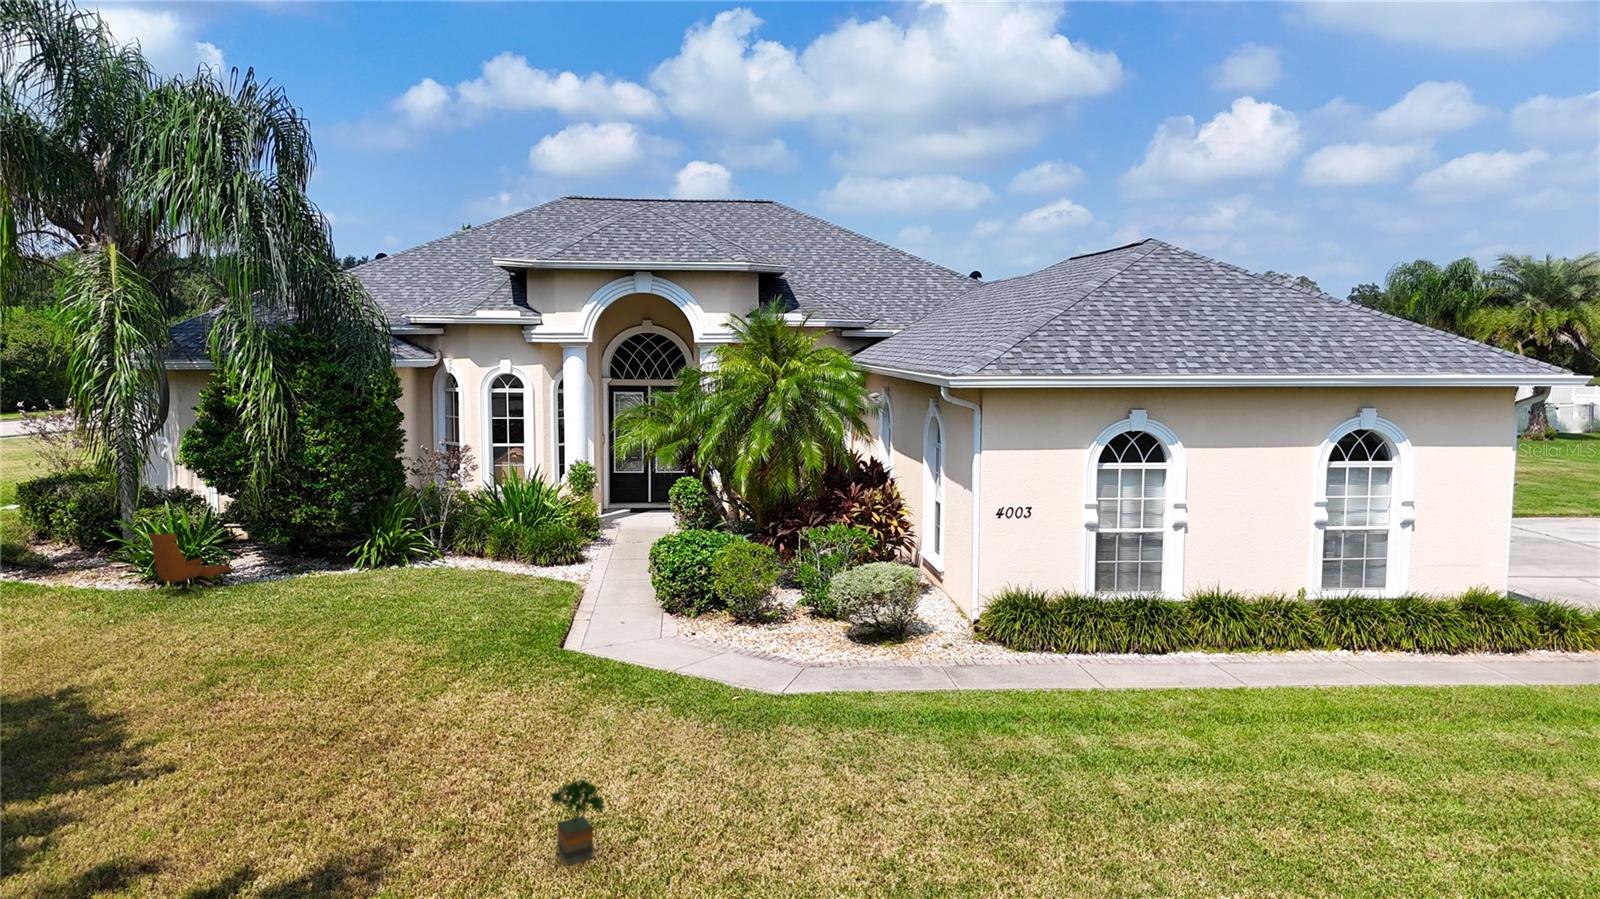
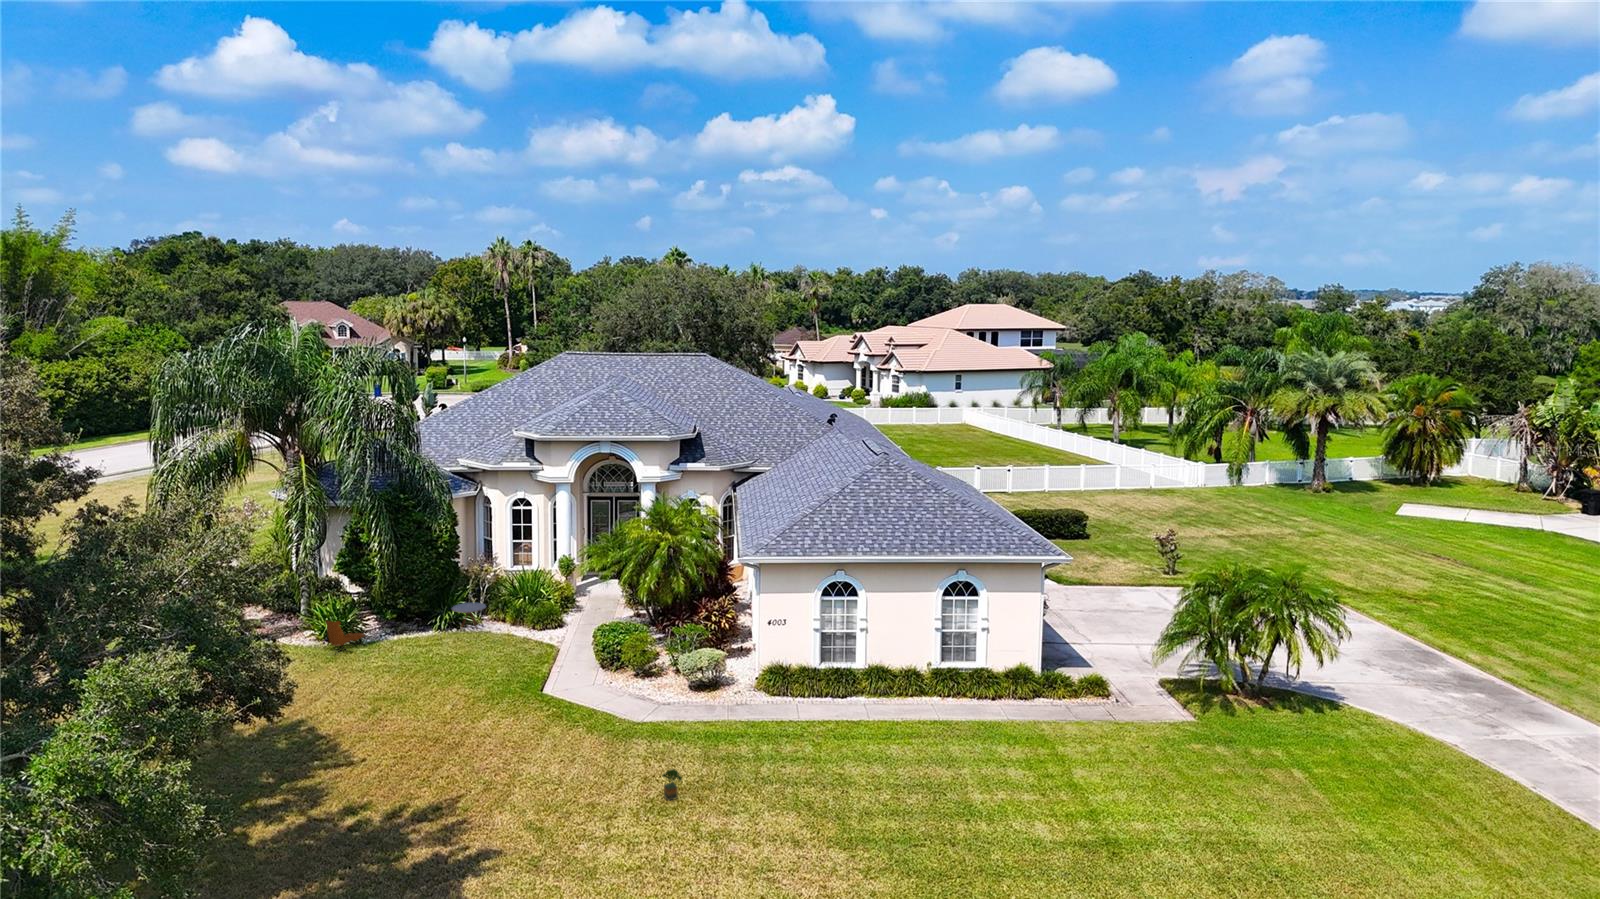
round table: none [389,522,450,569] -> present [452,602,486,628]
potted tree: present [551,780,604,866] -> present [662,769,682,801]

